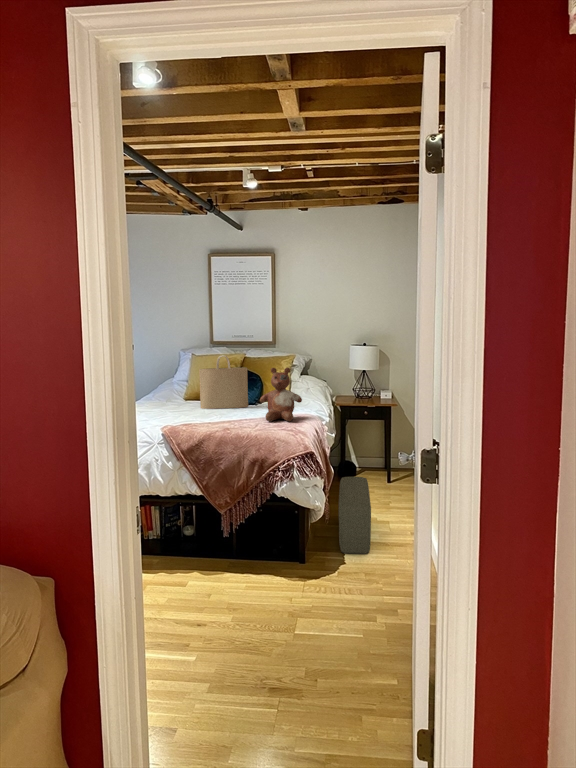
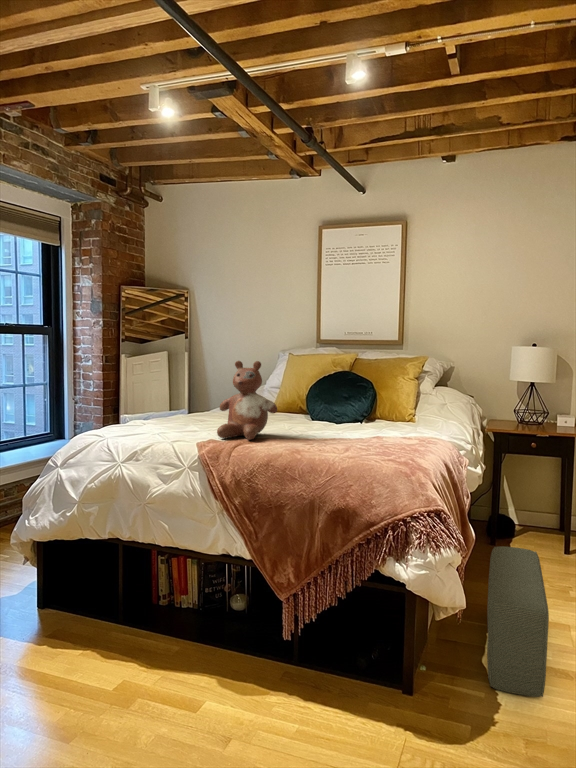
tote bag: present [199,355,248,409] -> none [284,349,353,426]
stuffed bear: present [260,368,302,421] -> present [217,361,277,440]

